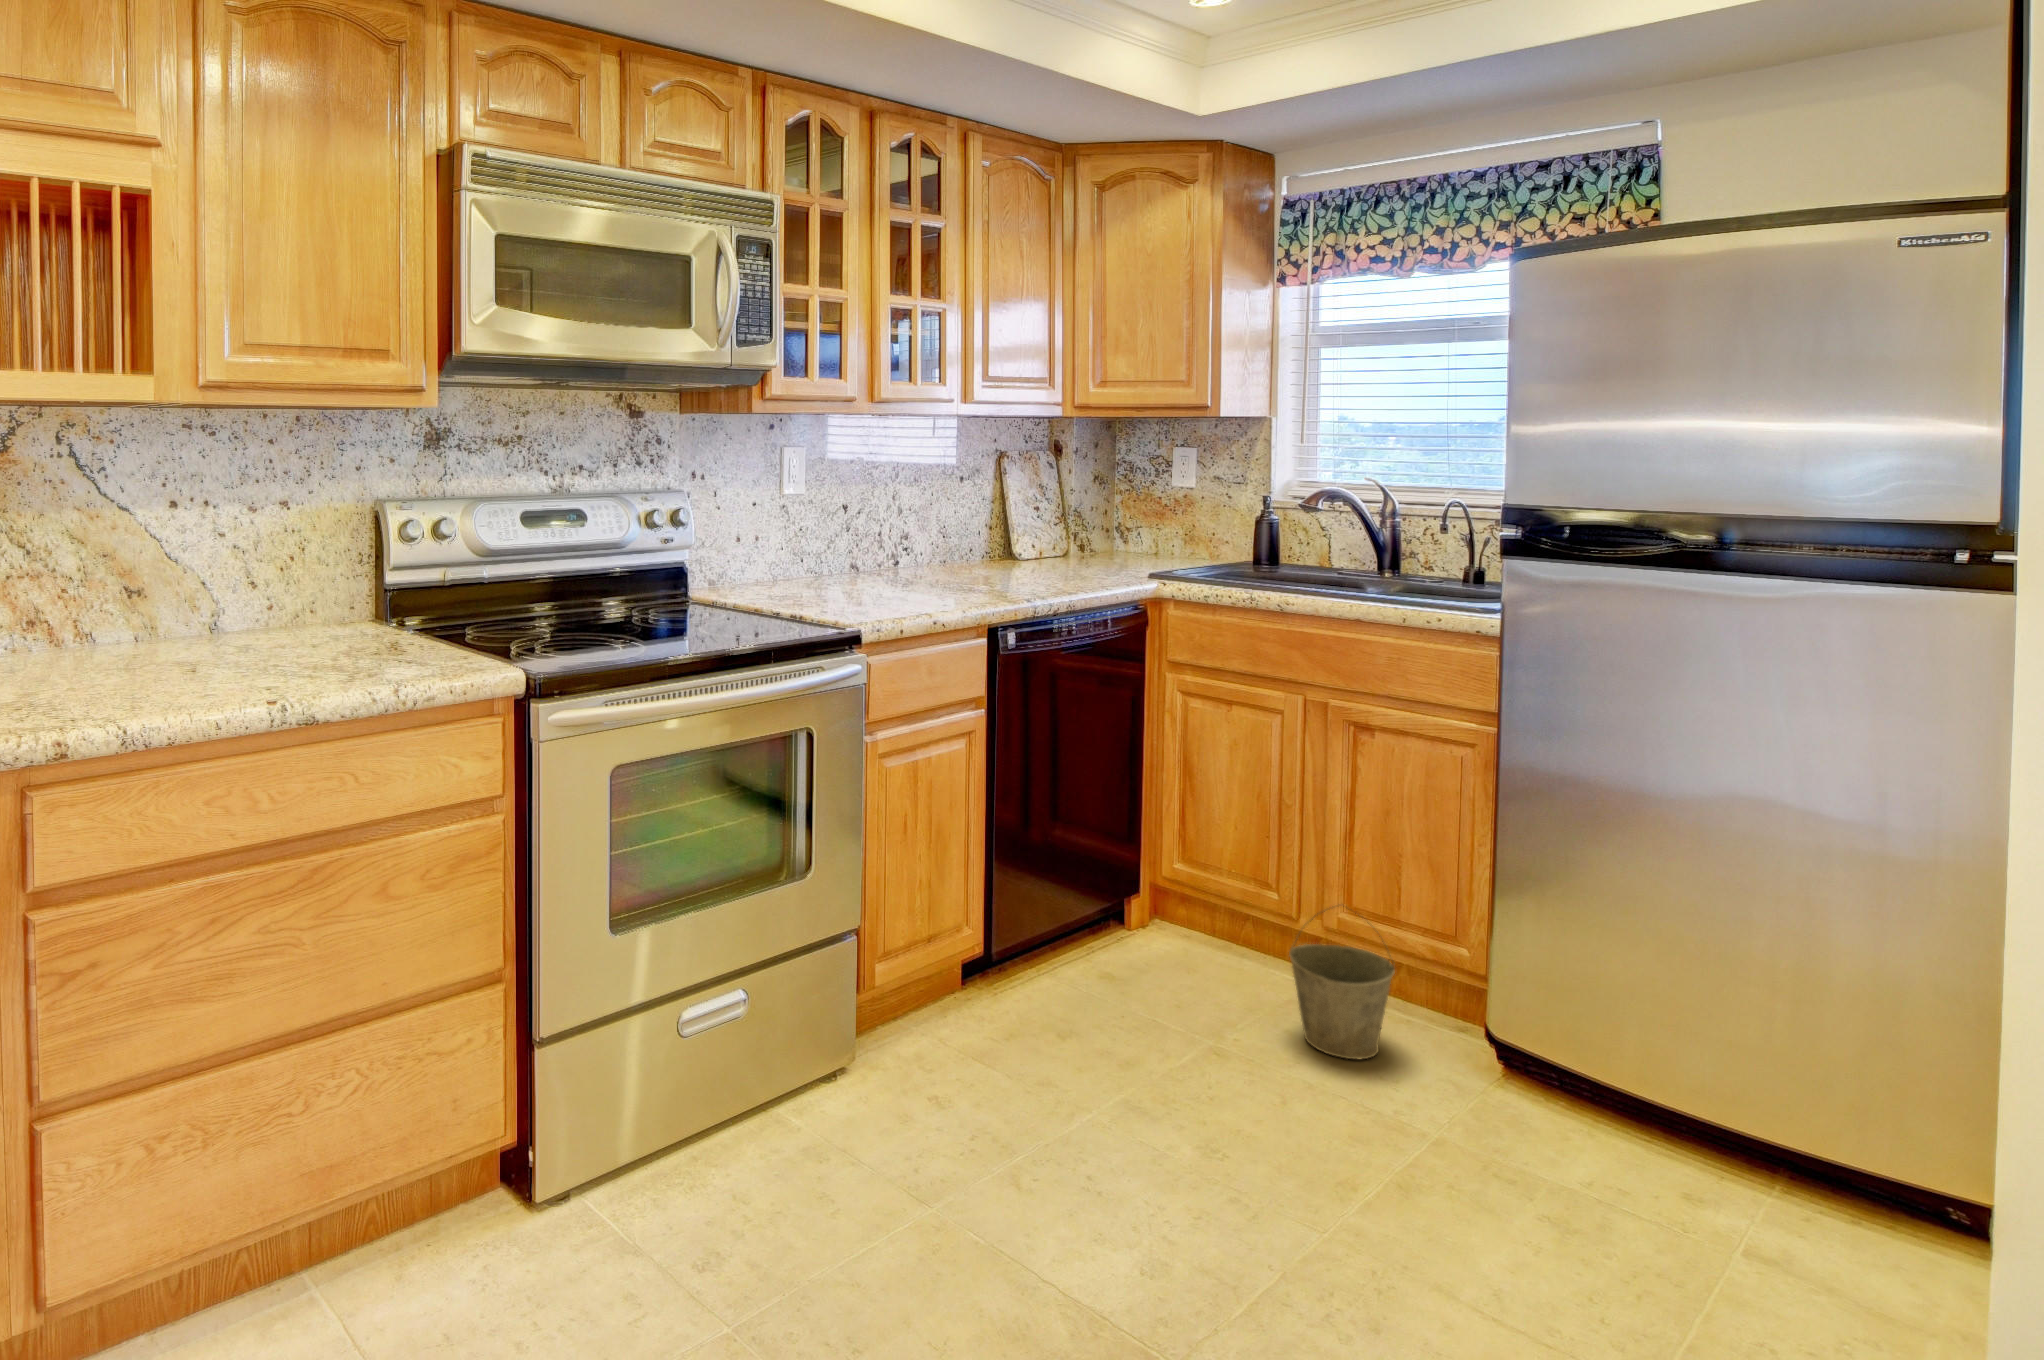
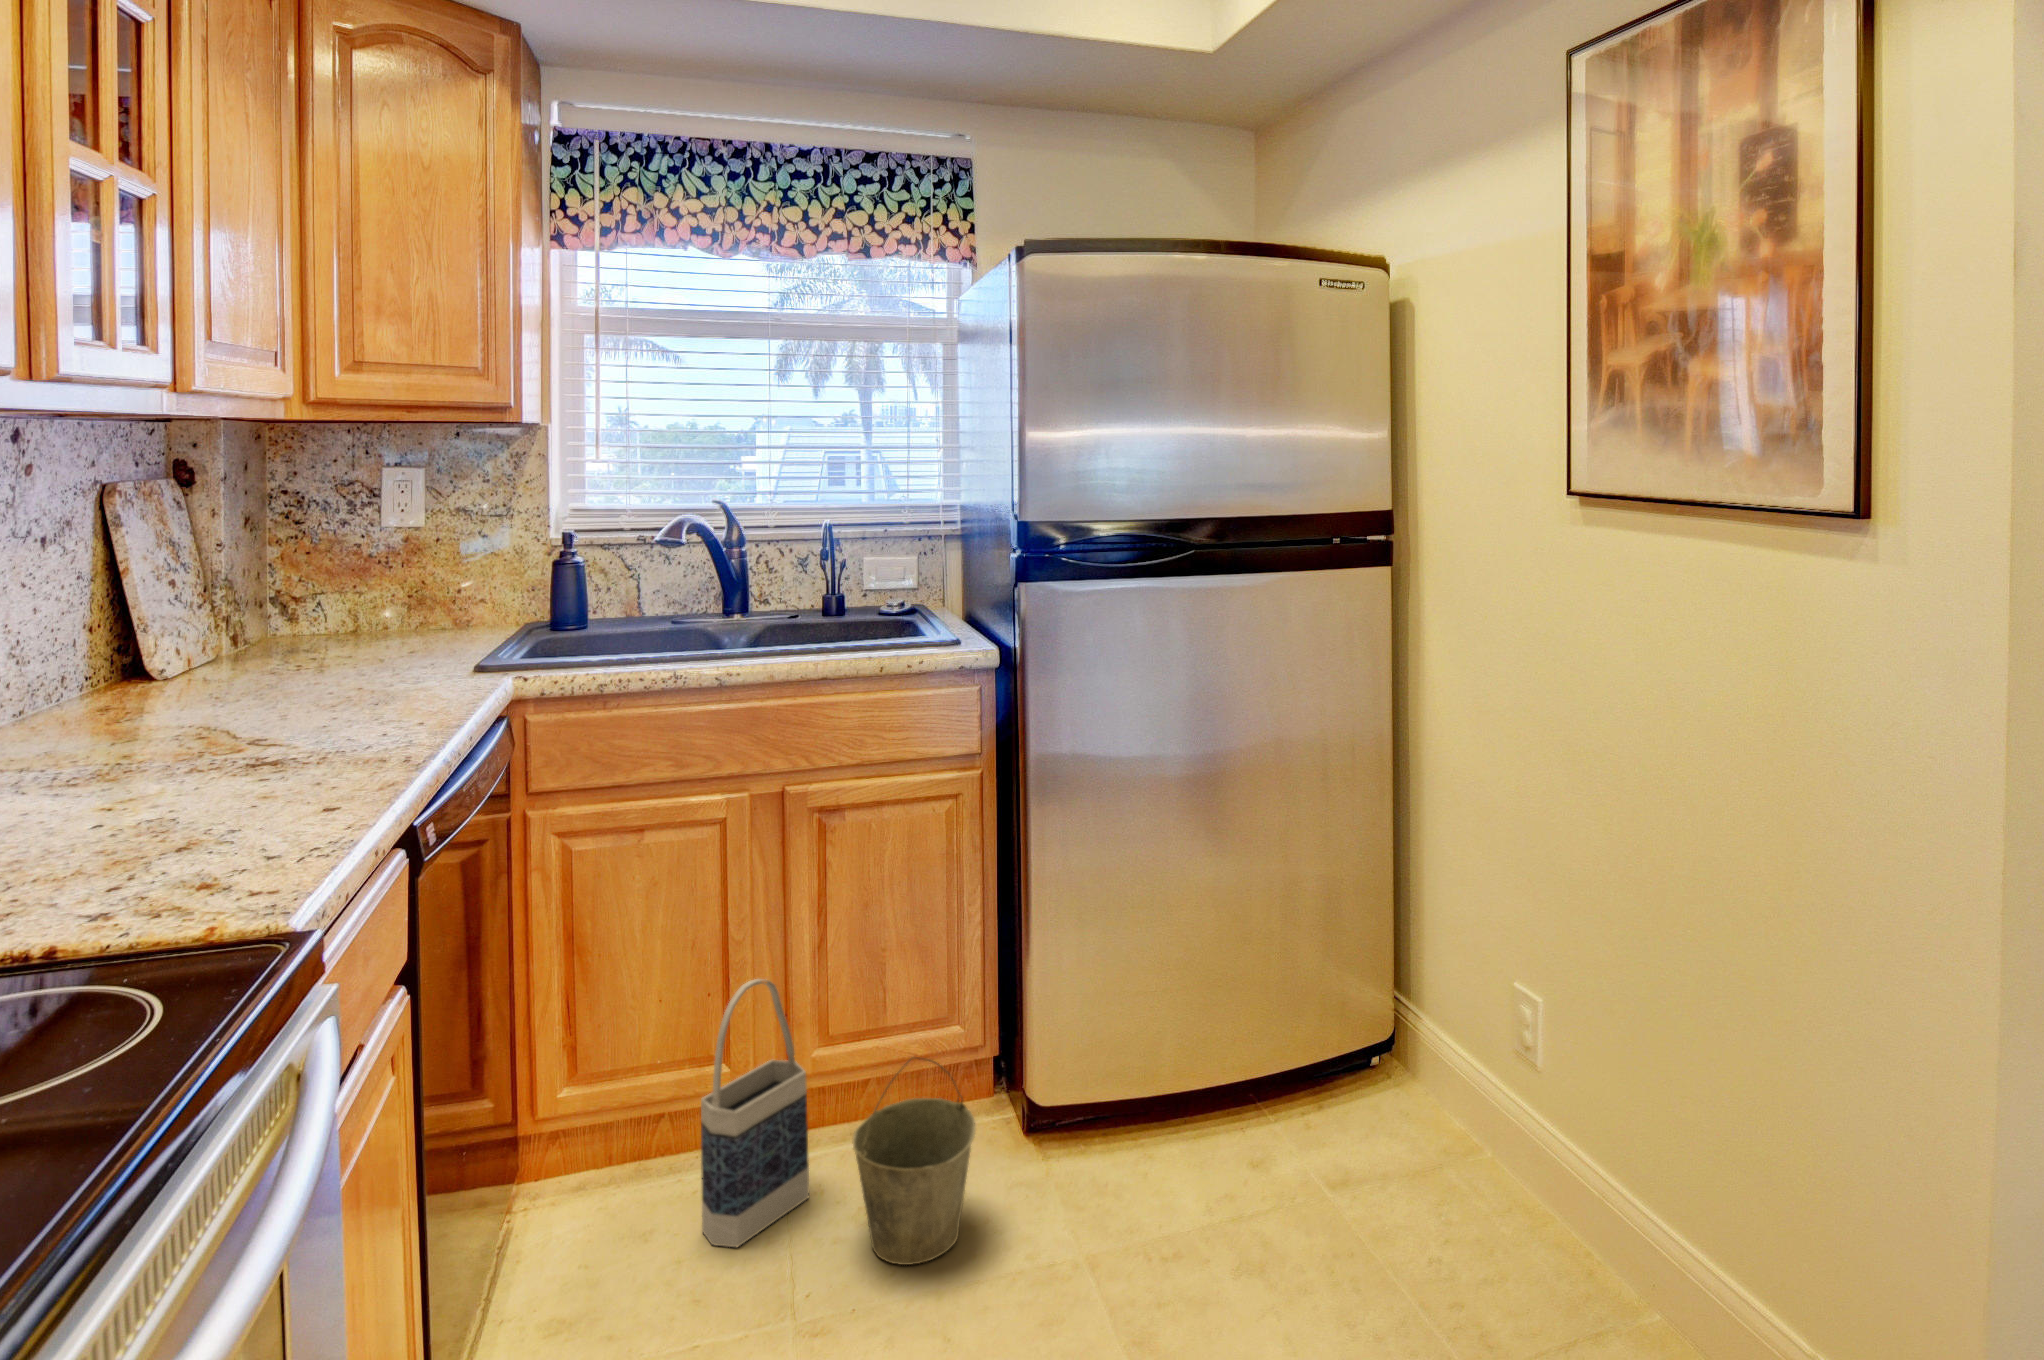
bag: none [1223,815,1305,995] -> present [701,979,809,1247]

